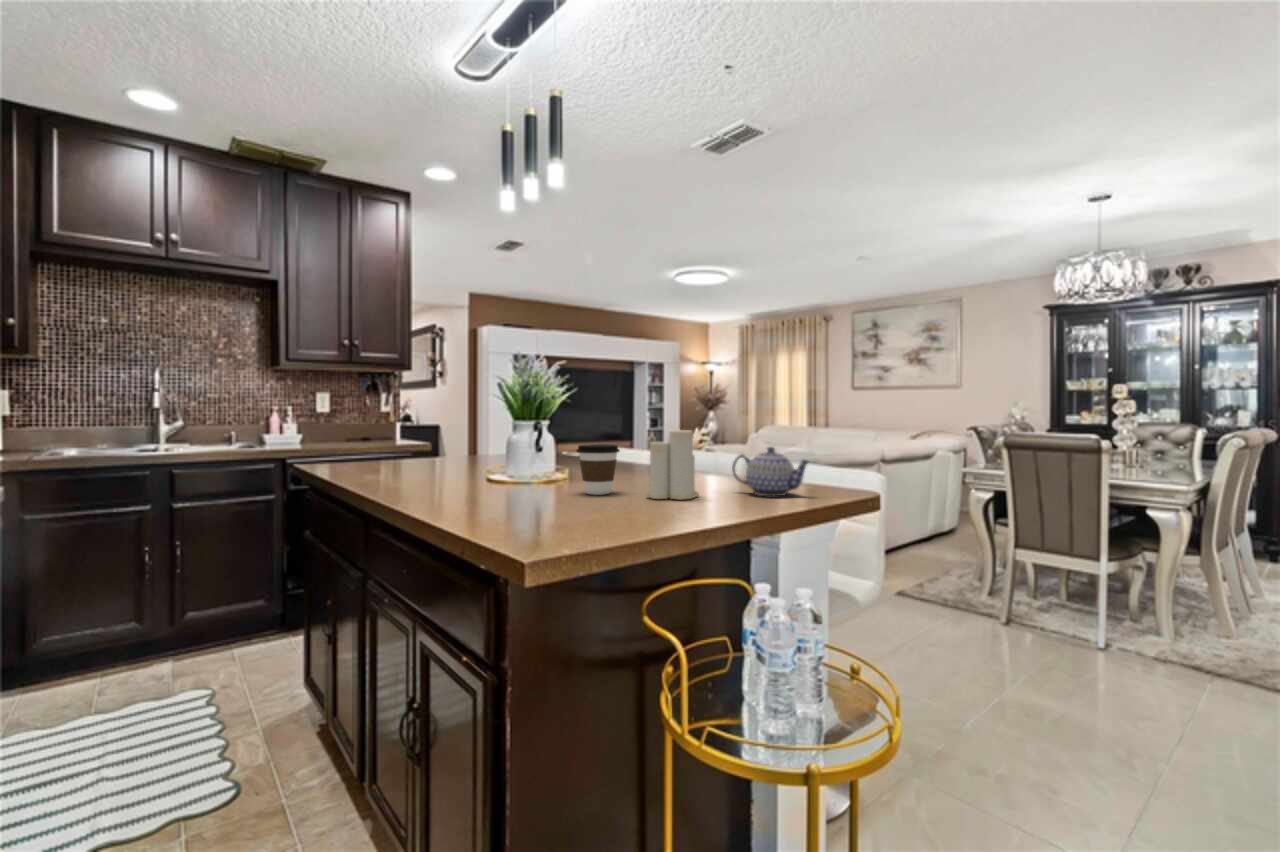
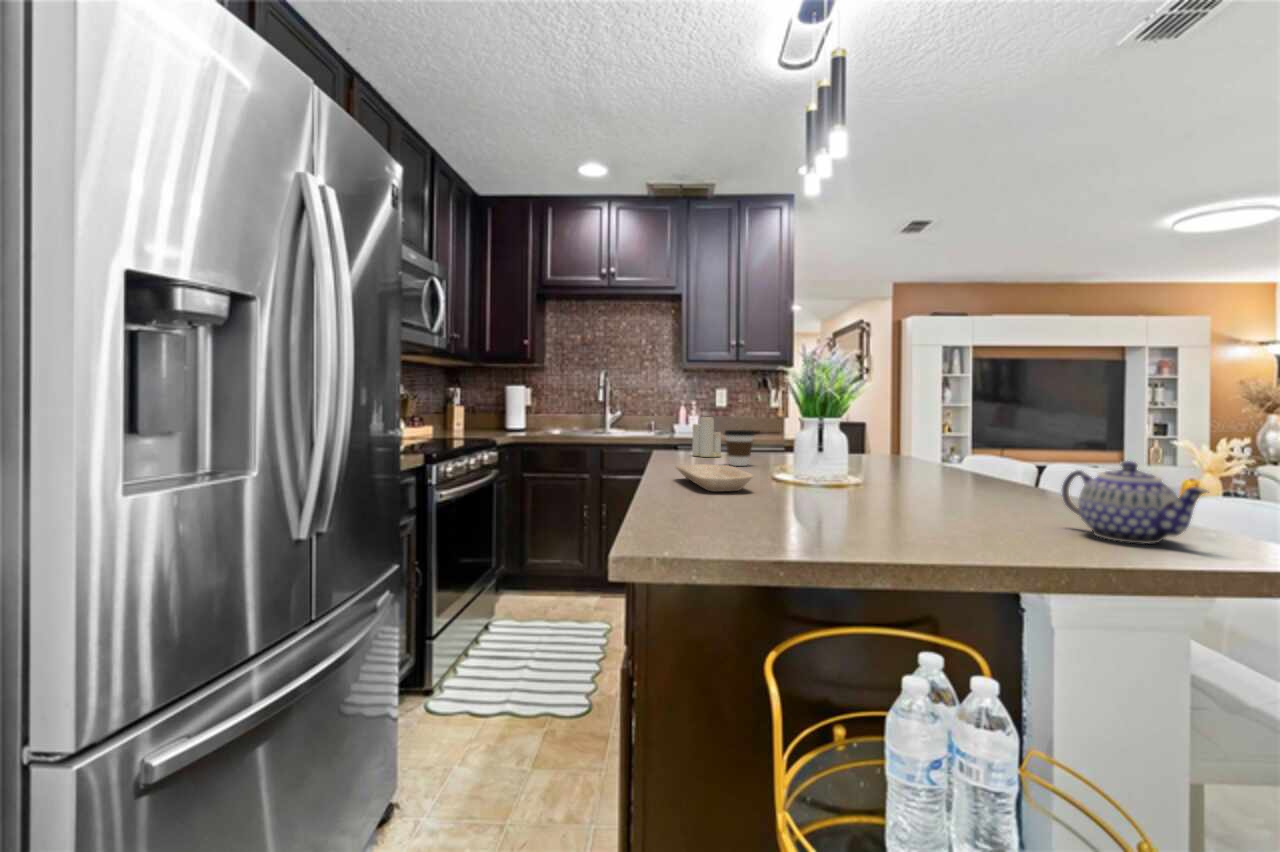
candle: present [647,430,699,500] -> present [692,417,721,457]
coffee cup: present [576,444,620,495] -> present [724,430,755,466]
tray: none [395,473,500,498] -> present [675,464,753,492]

